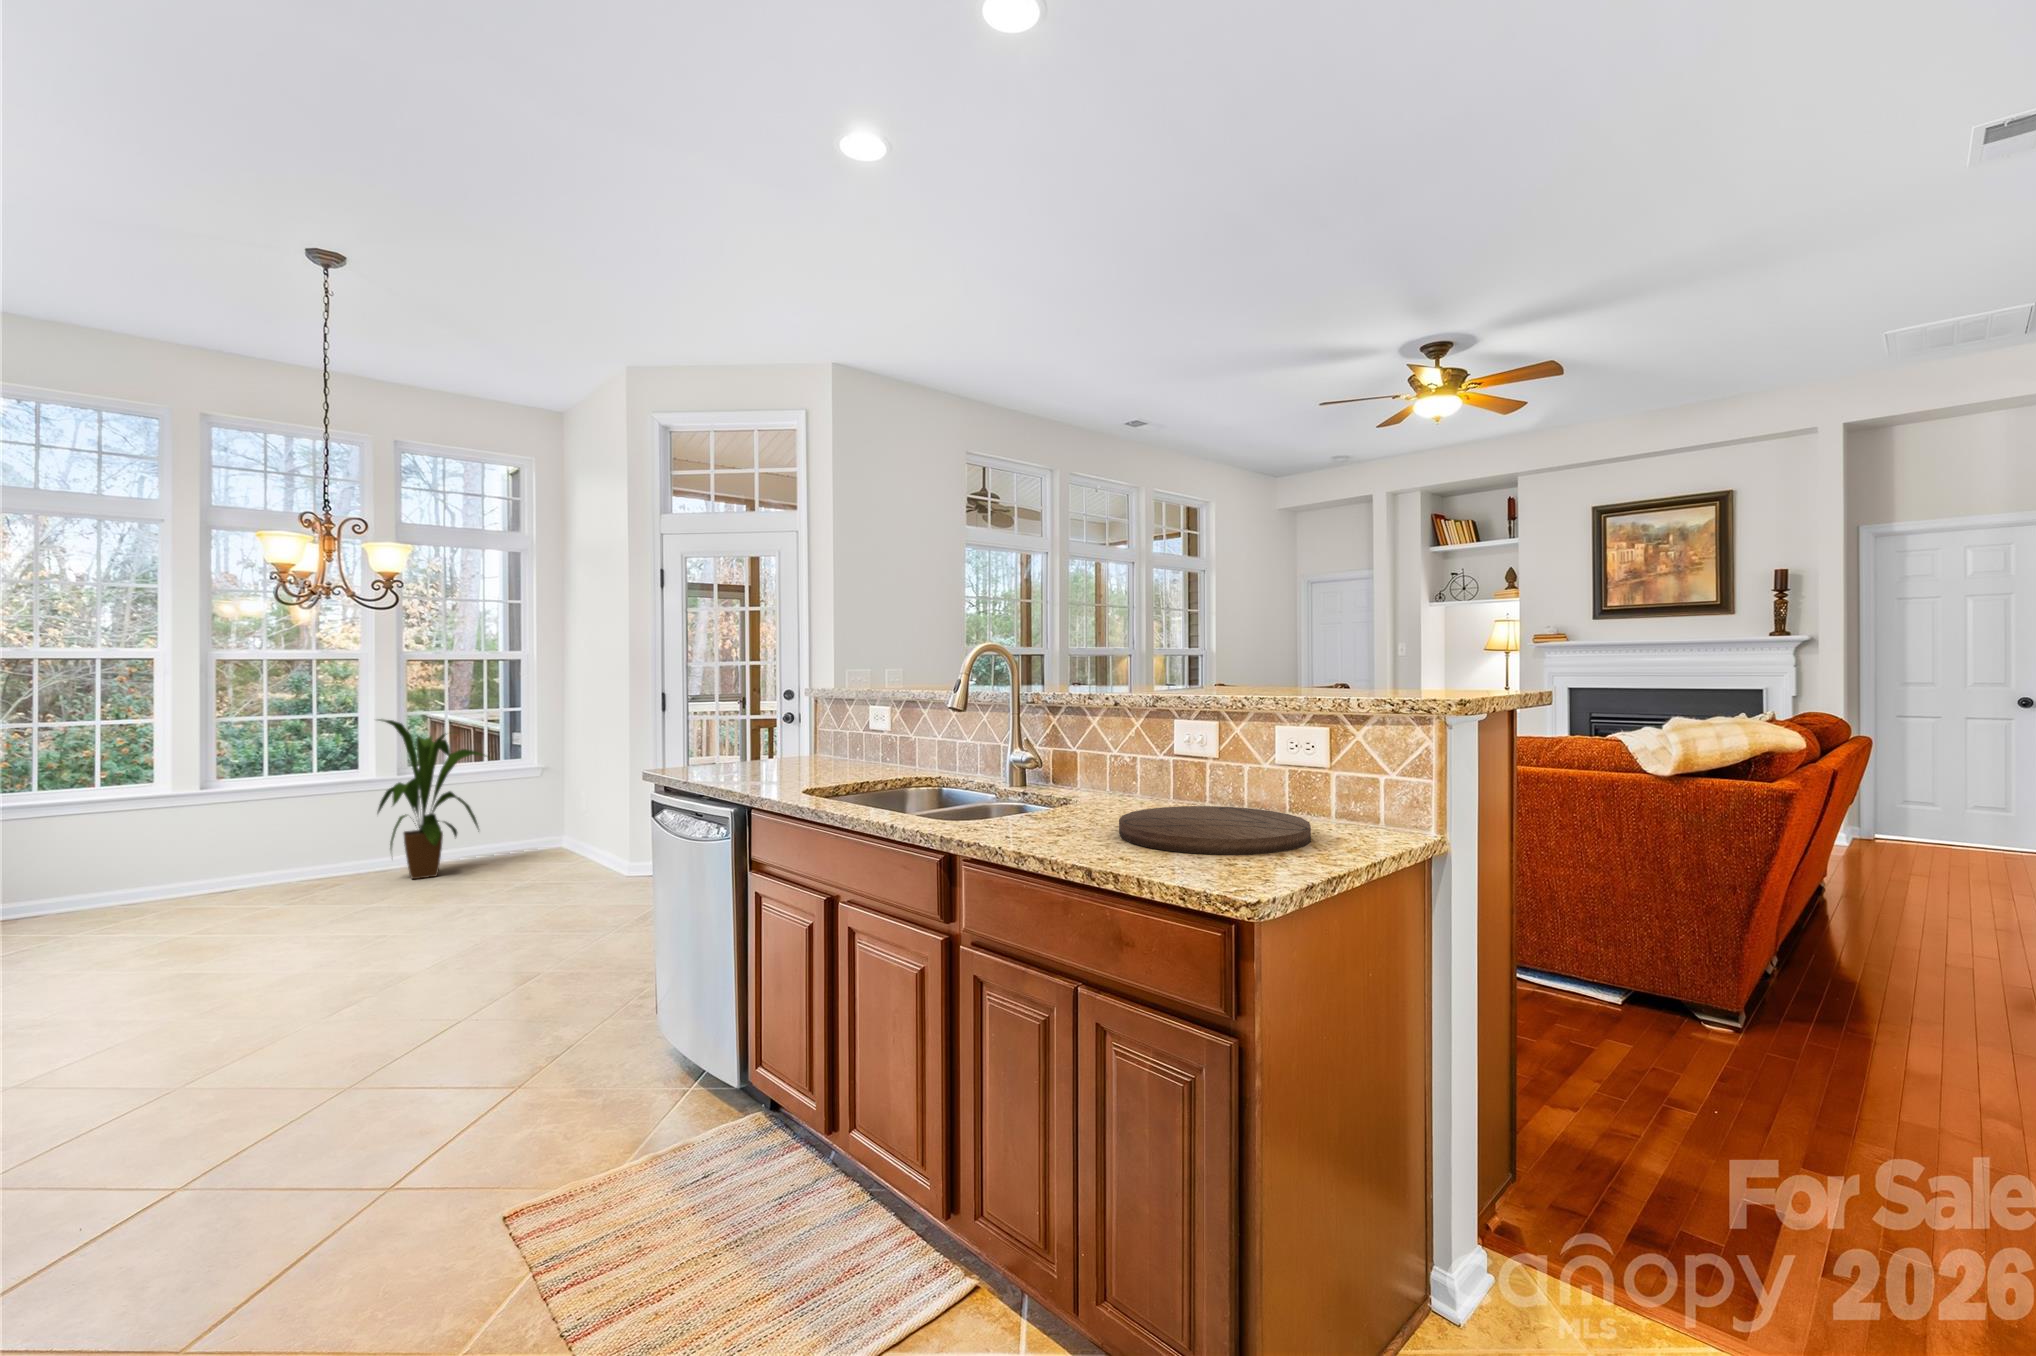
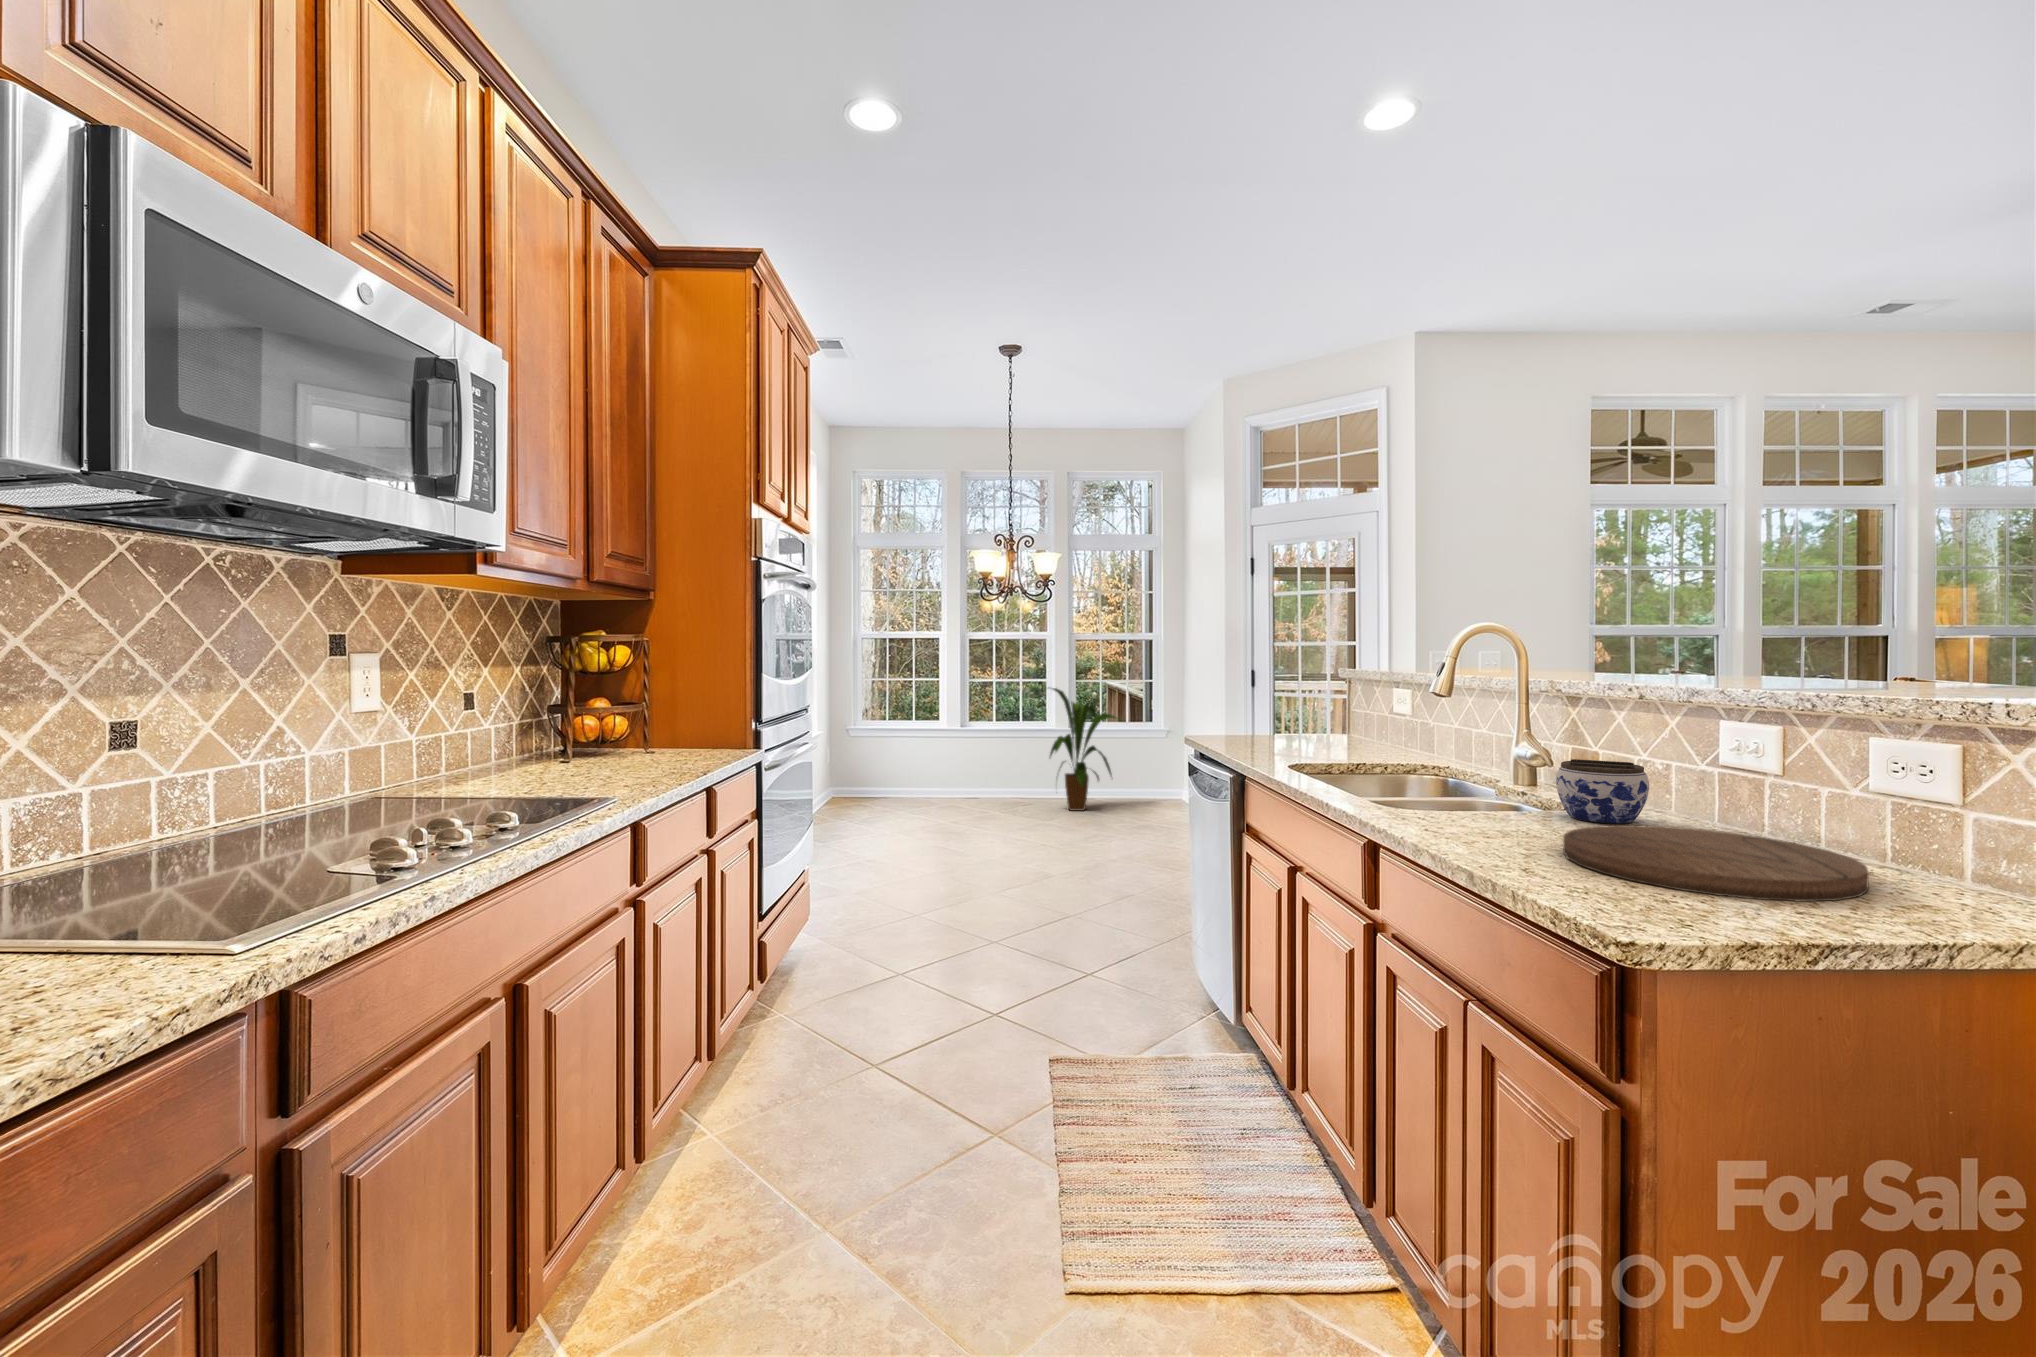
jar: none [1070,758,1135,811] -> present [1556,759,1649,823]

